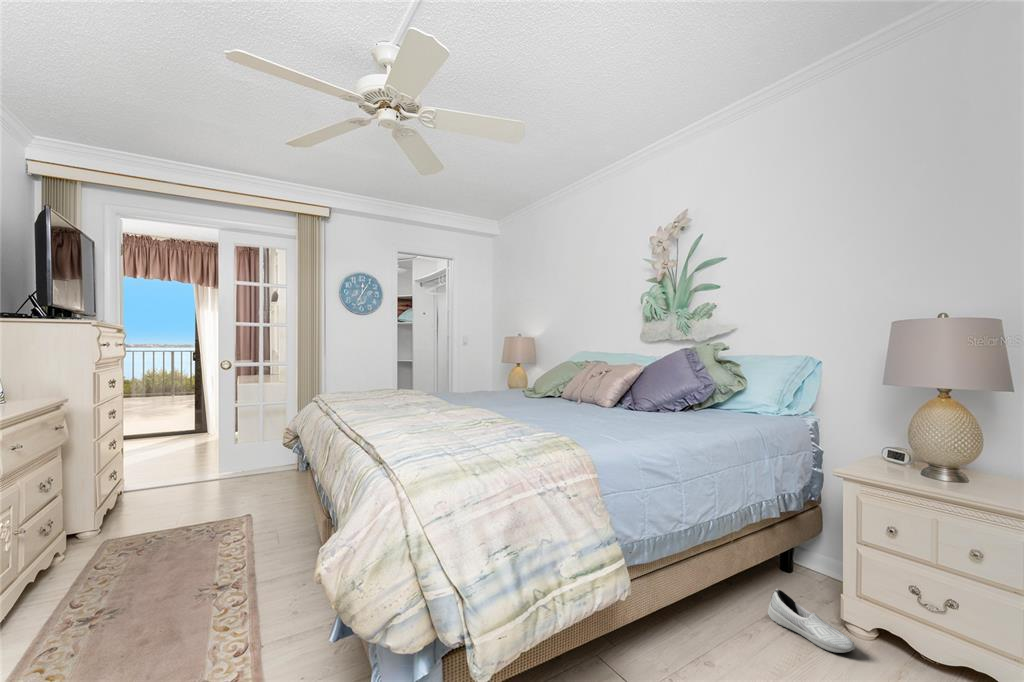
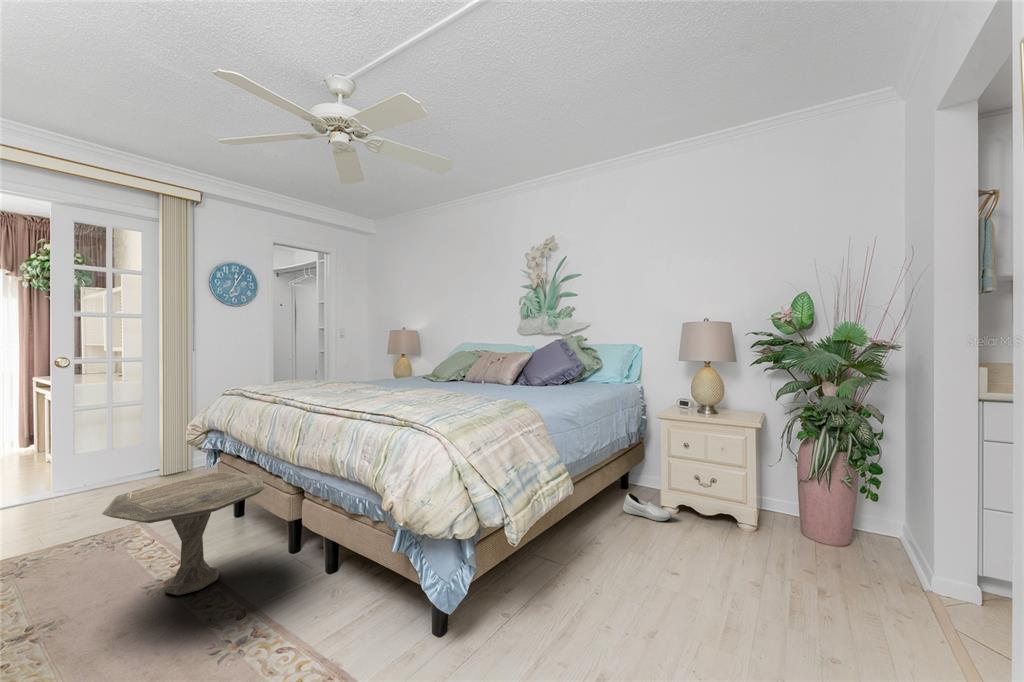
side table: none [151,485,309,610] -> present [102,472,264,595]

